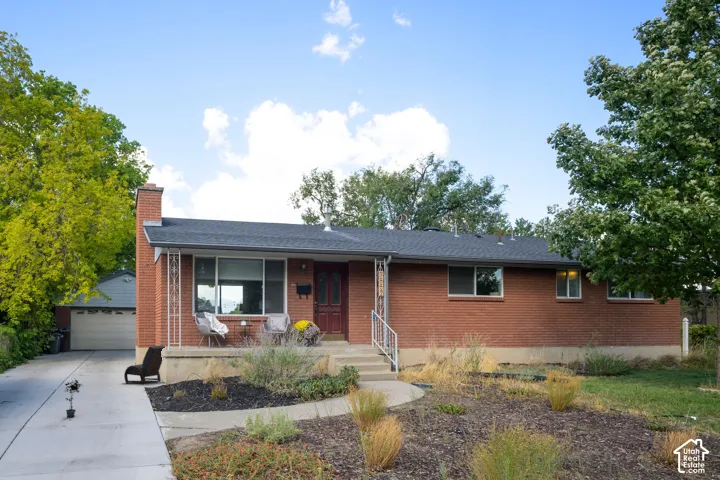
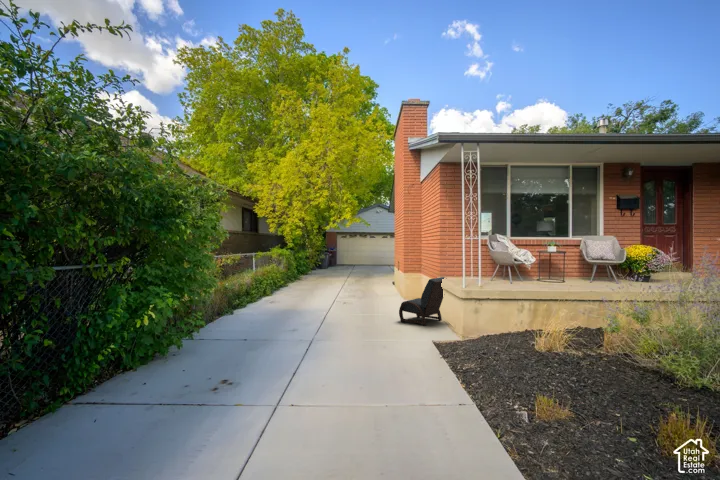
potted plant: present [65,380,81,417] -> none [329,363,364,439]

